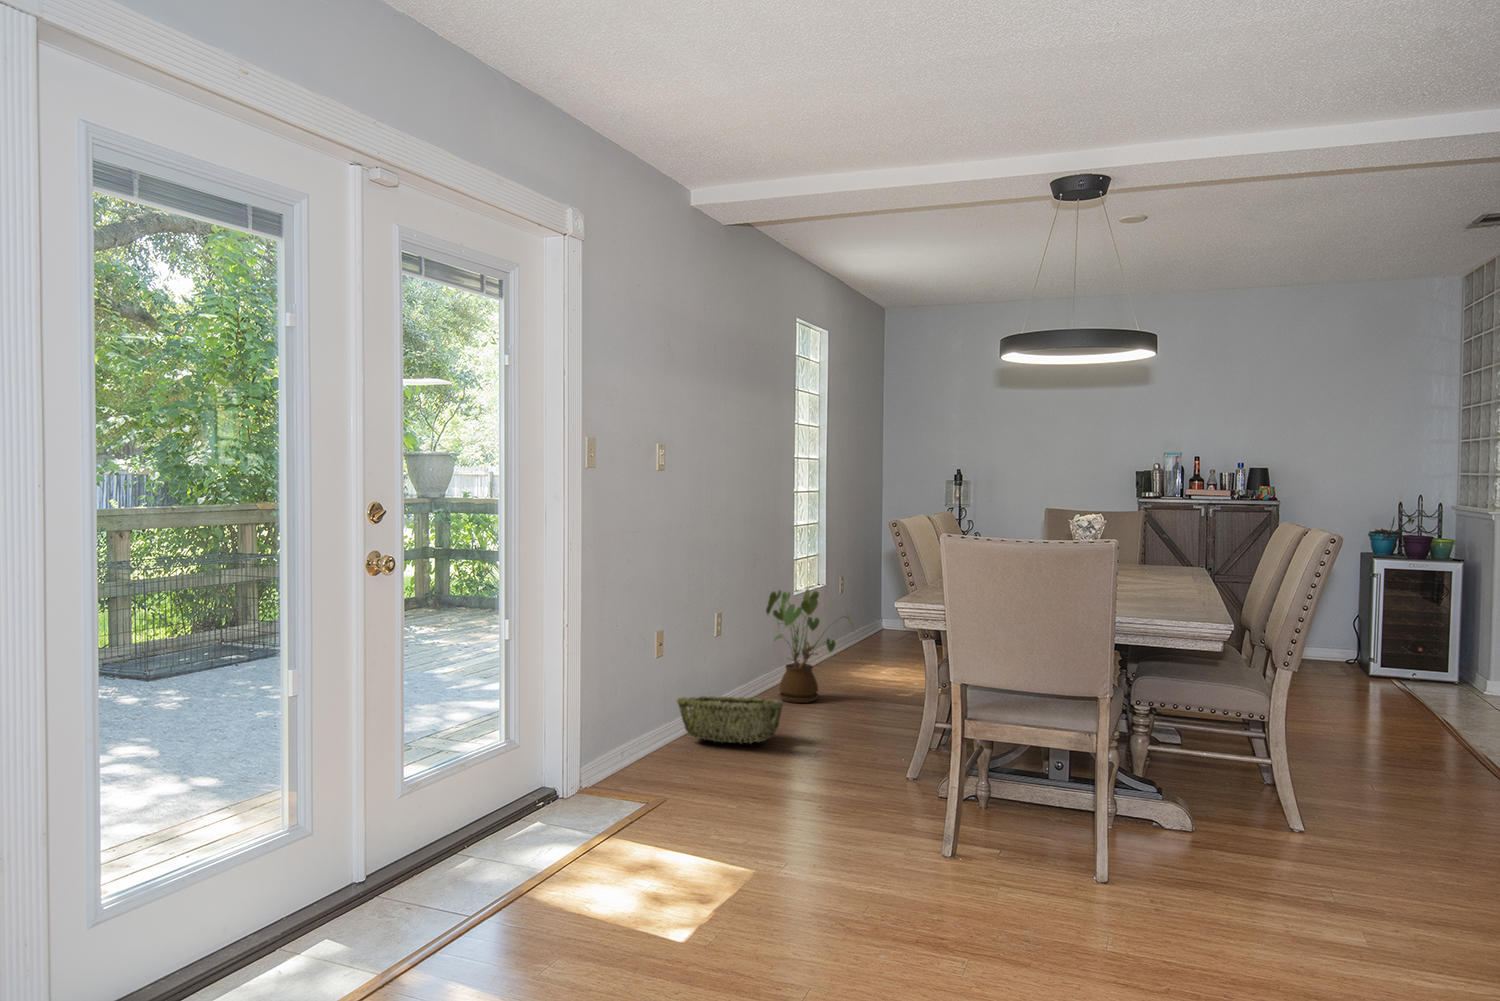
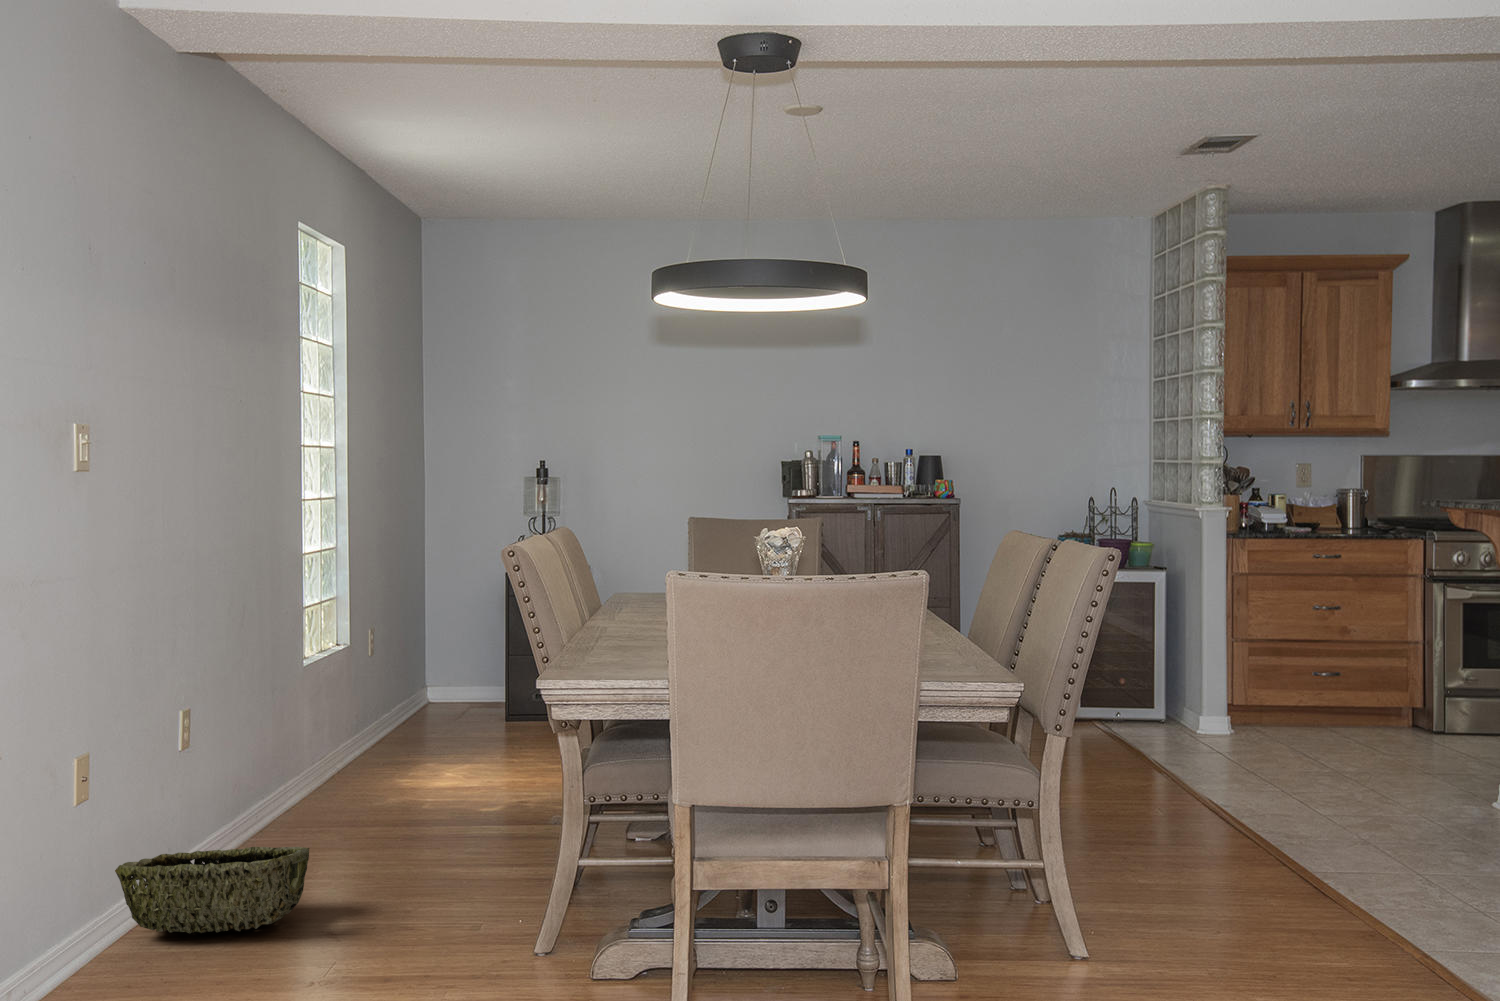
house plant: present [766,589,854,703] -> none [263,654,414,841]

